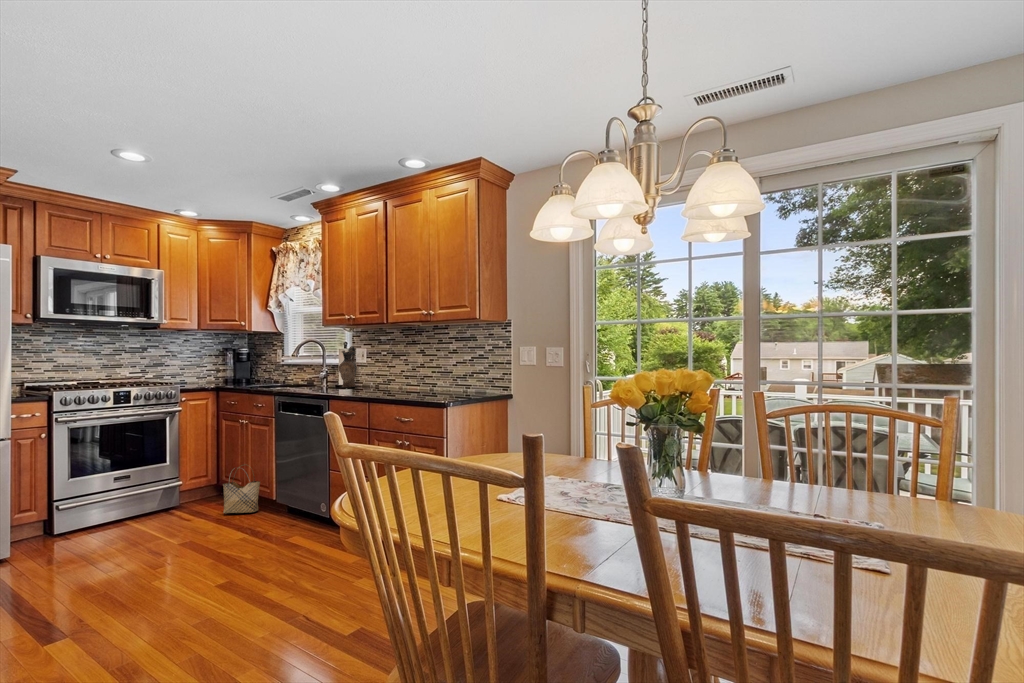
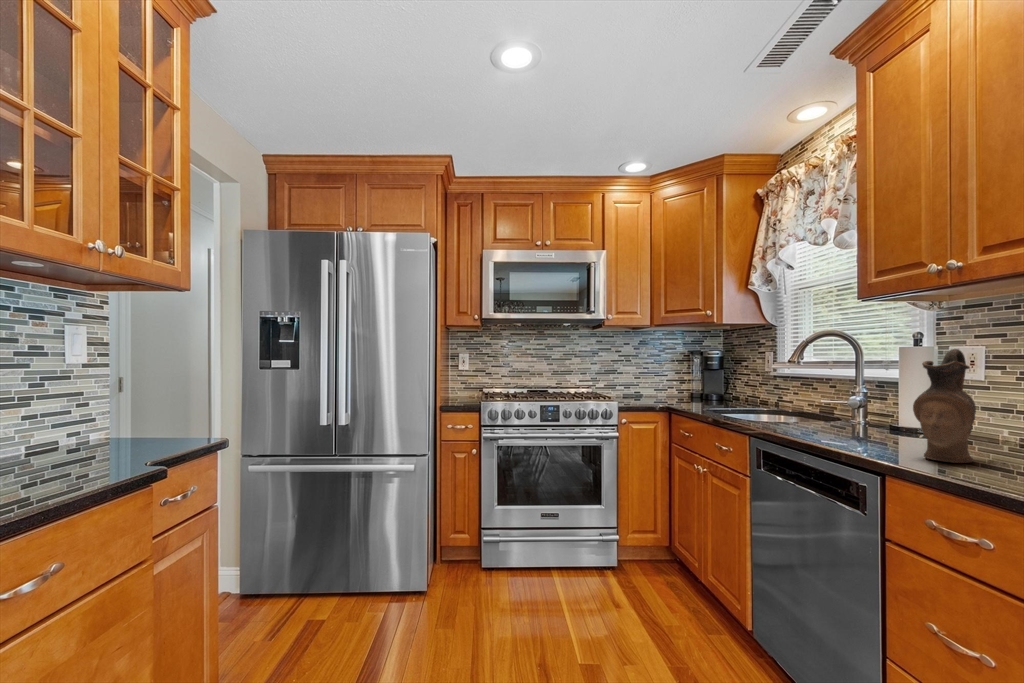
woven basket: present [223,464,260,513] -> none [663,553,726,653]

